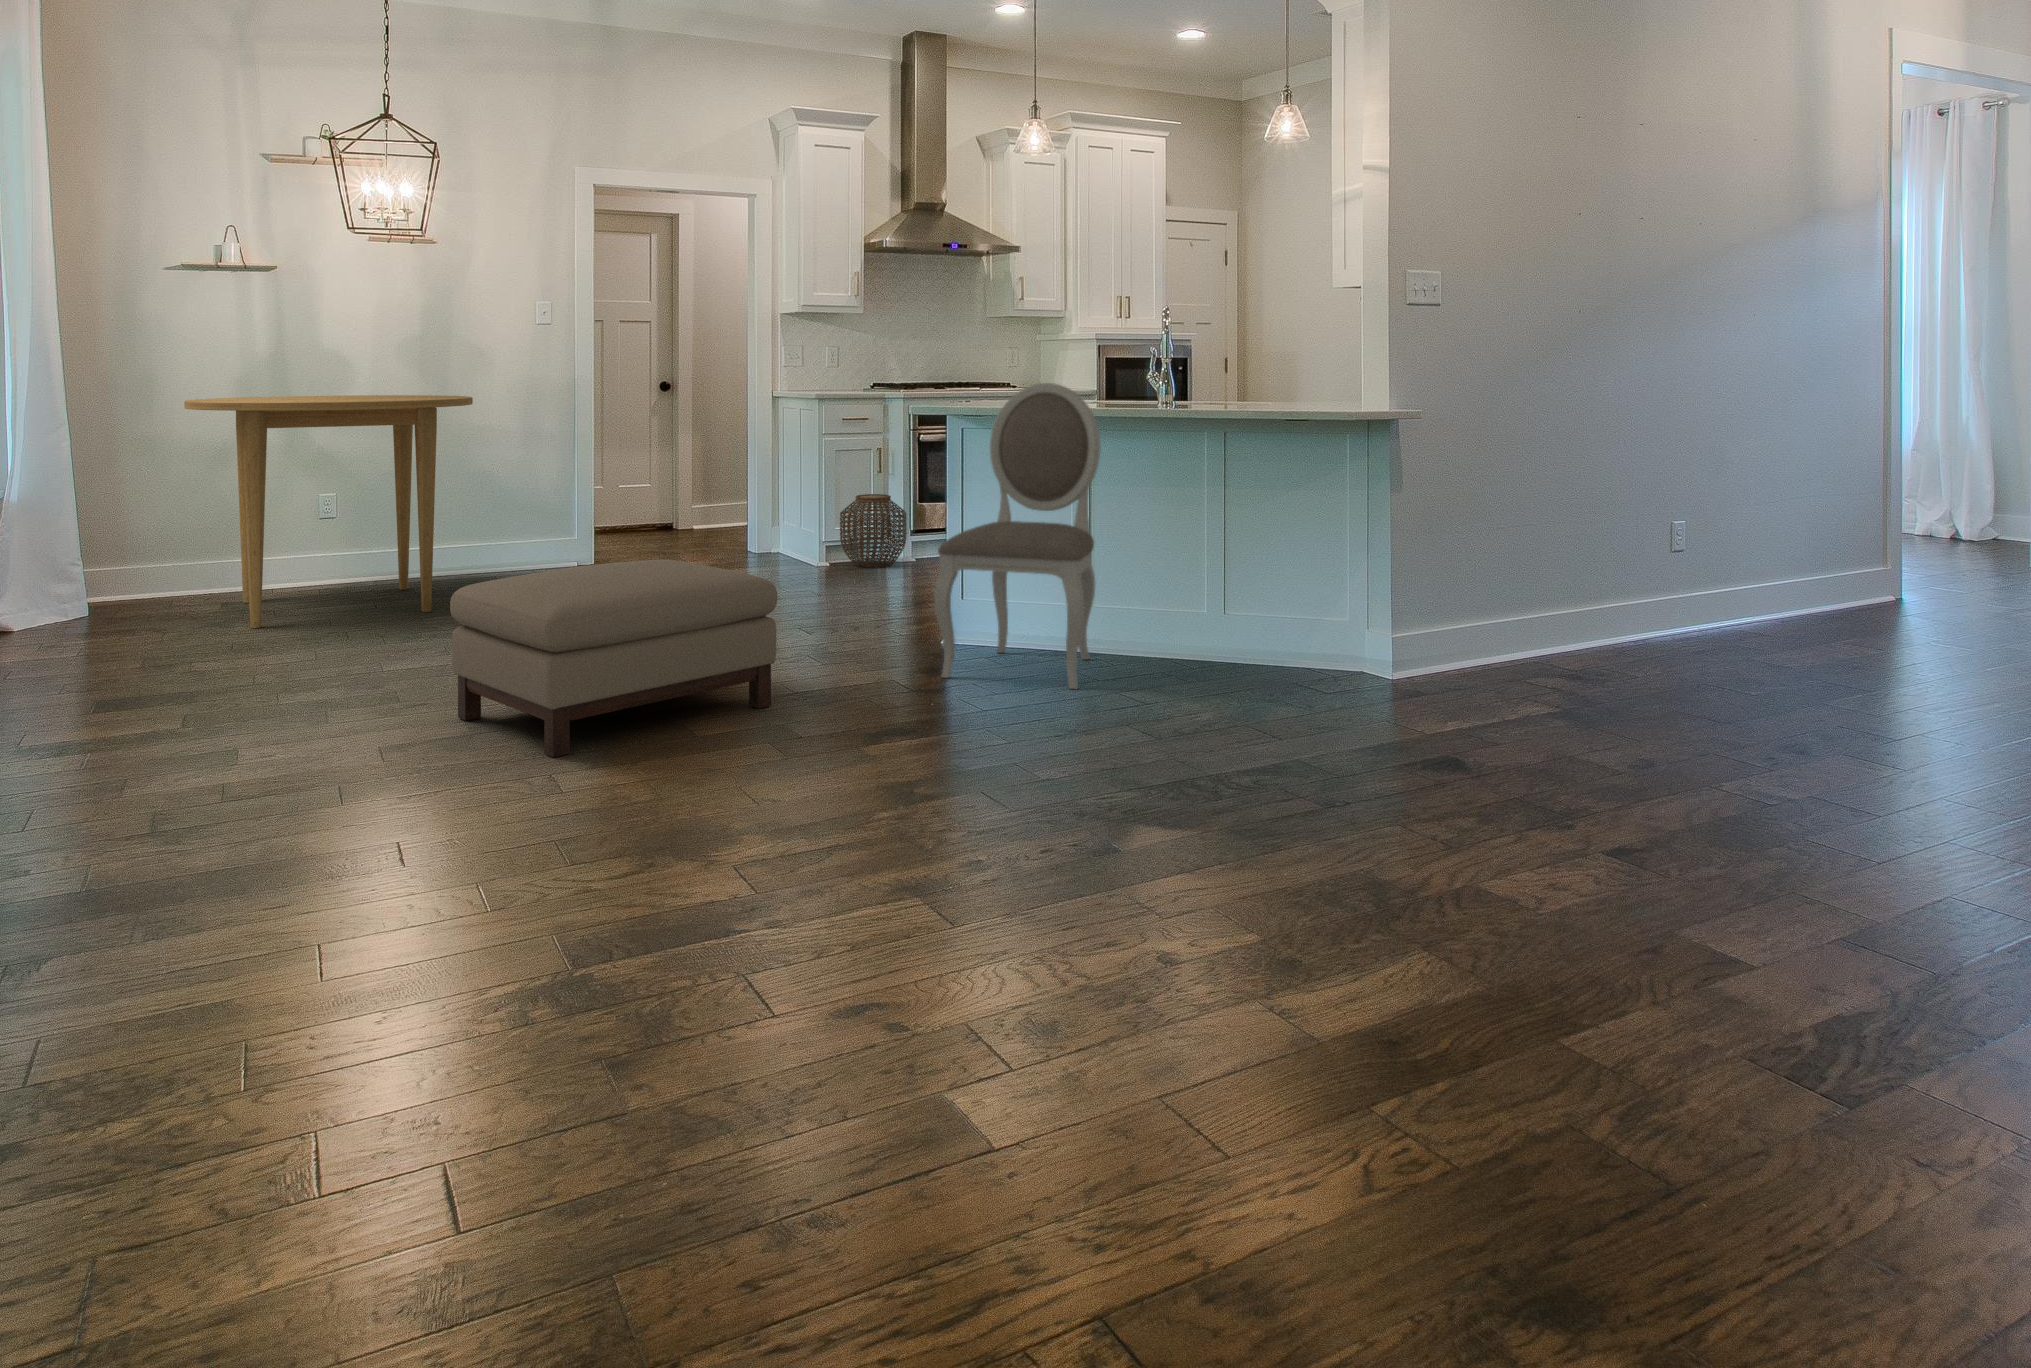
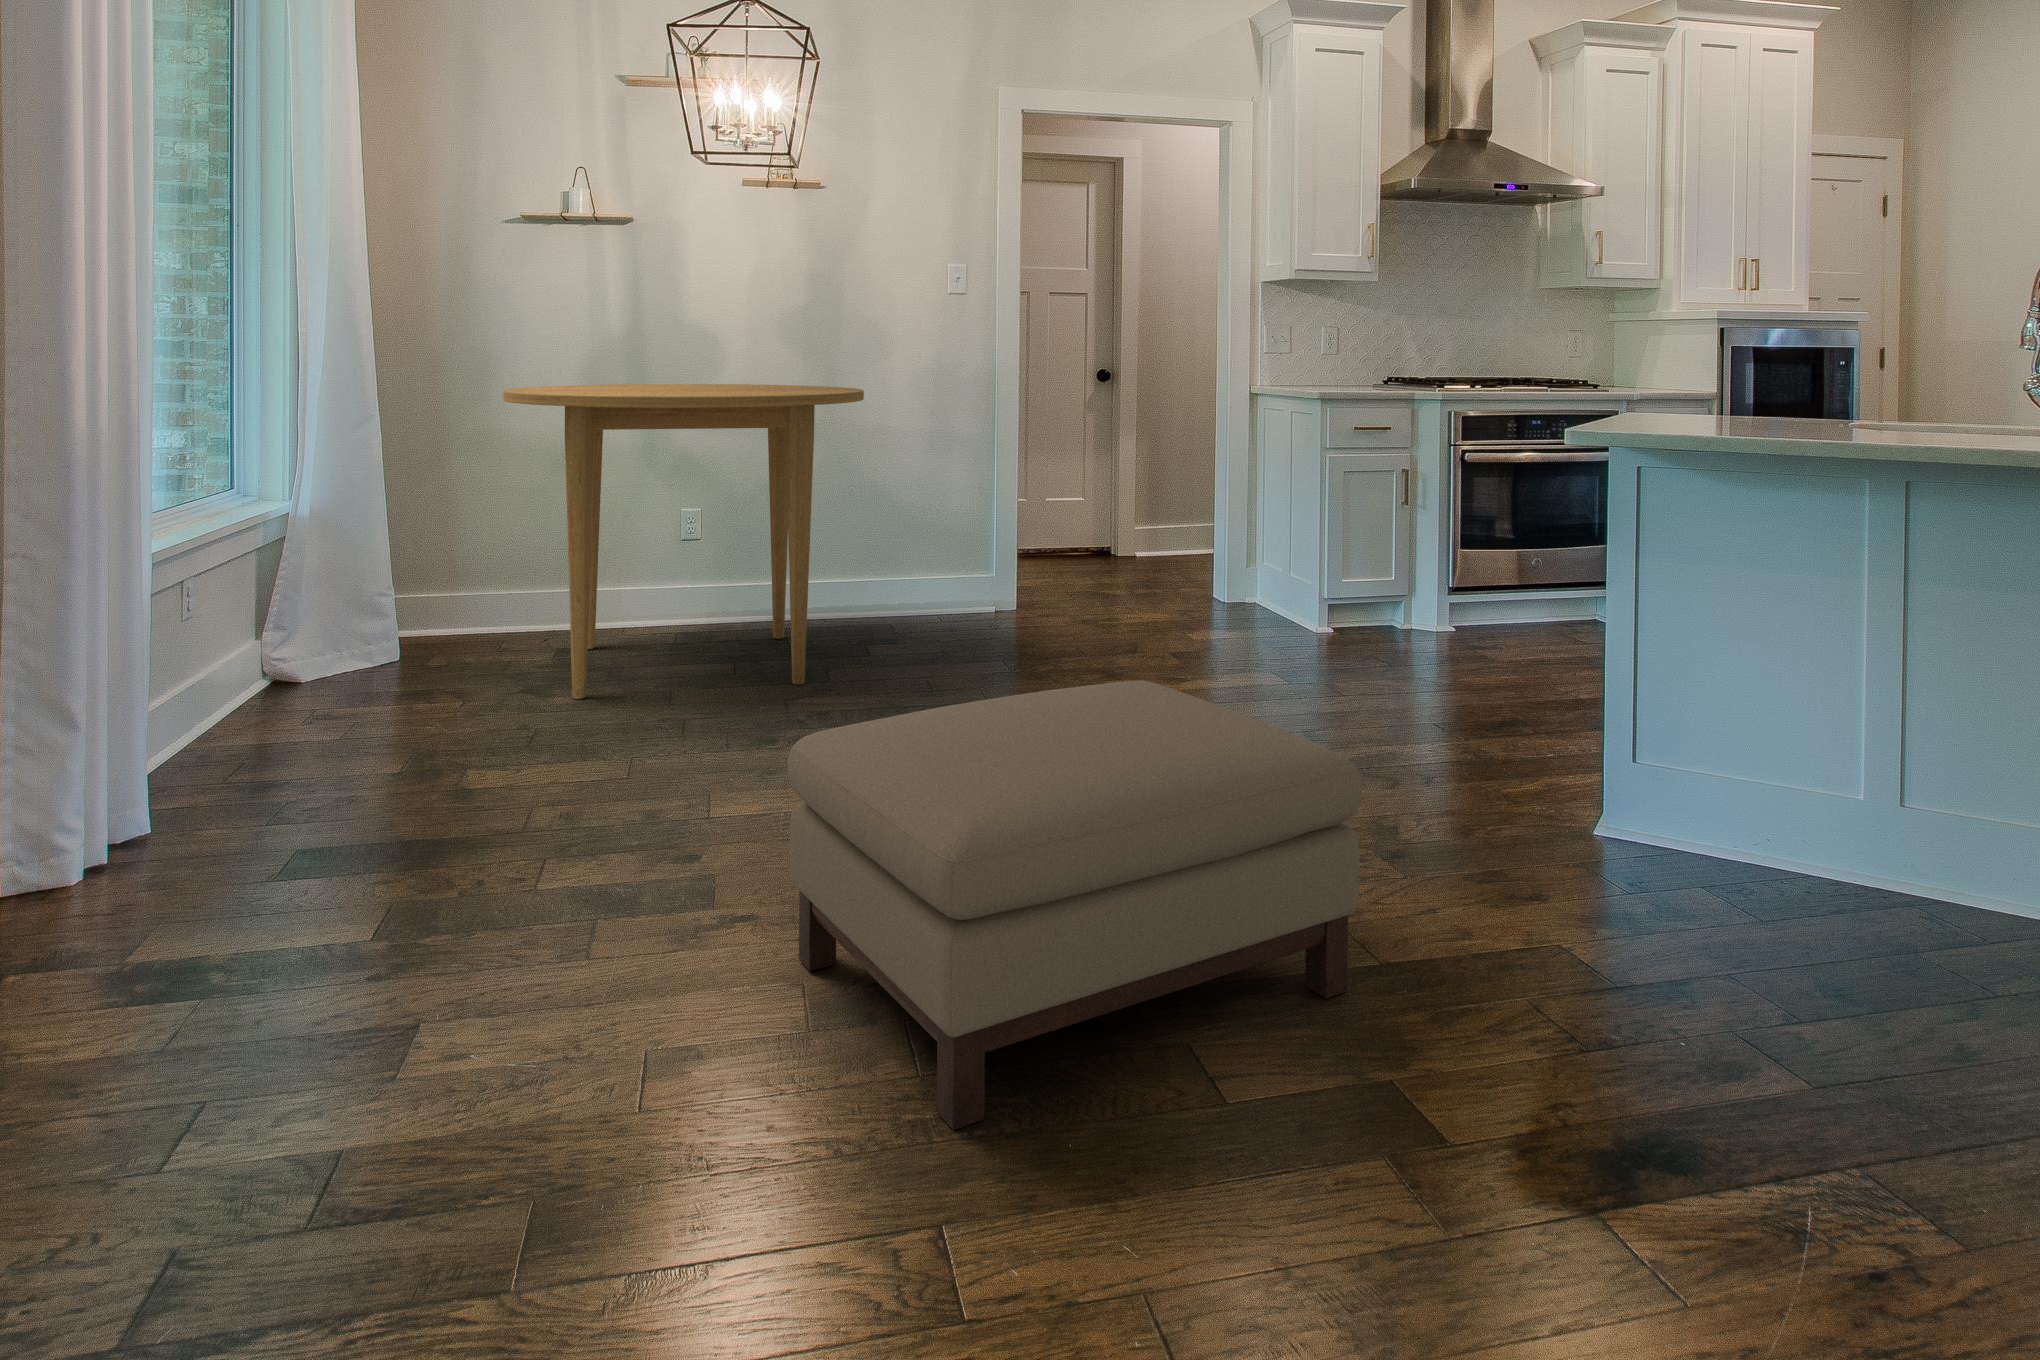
dining chair: present [934,383,1101,689] -> none [1634,392,1976,1010]
woven basket: present [840,494,907,567] -> none [1349,533,1446,638]

